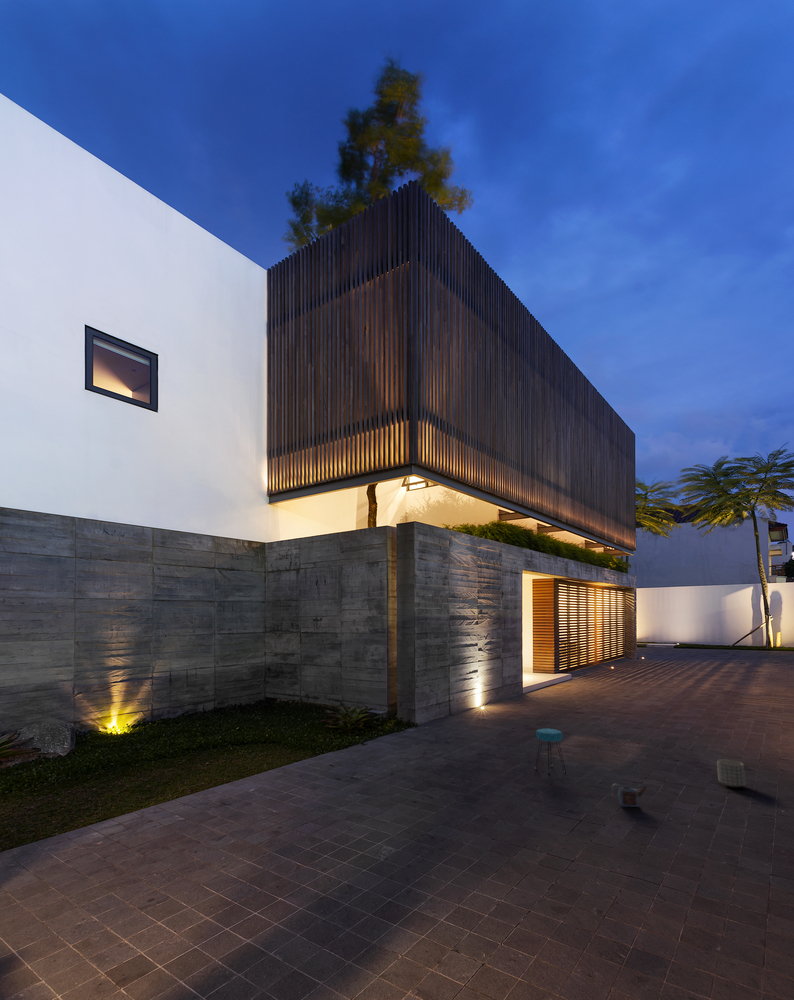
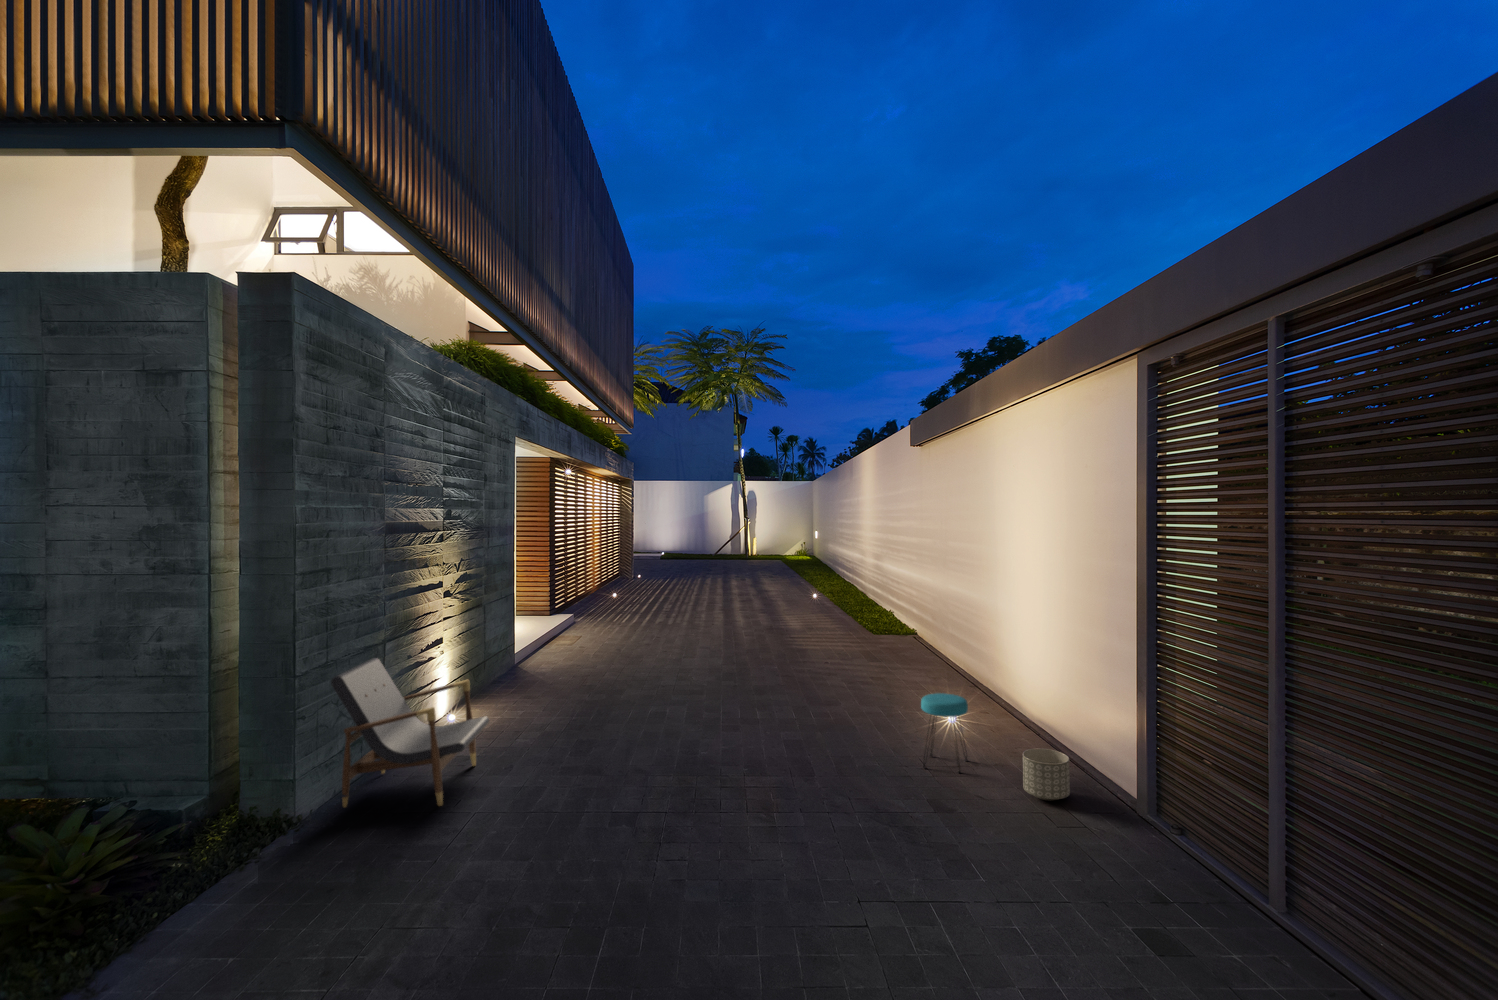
lounge chair: none [424,671,483,734] -> present [331,658,489,807]
stool: present [536,729,565,774] -> present [921,693,968,773]
watering can: present [611,784,647,807] -> none [985,874,1040,946]

